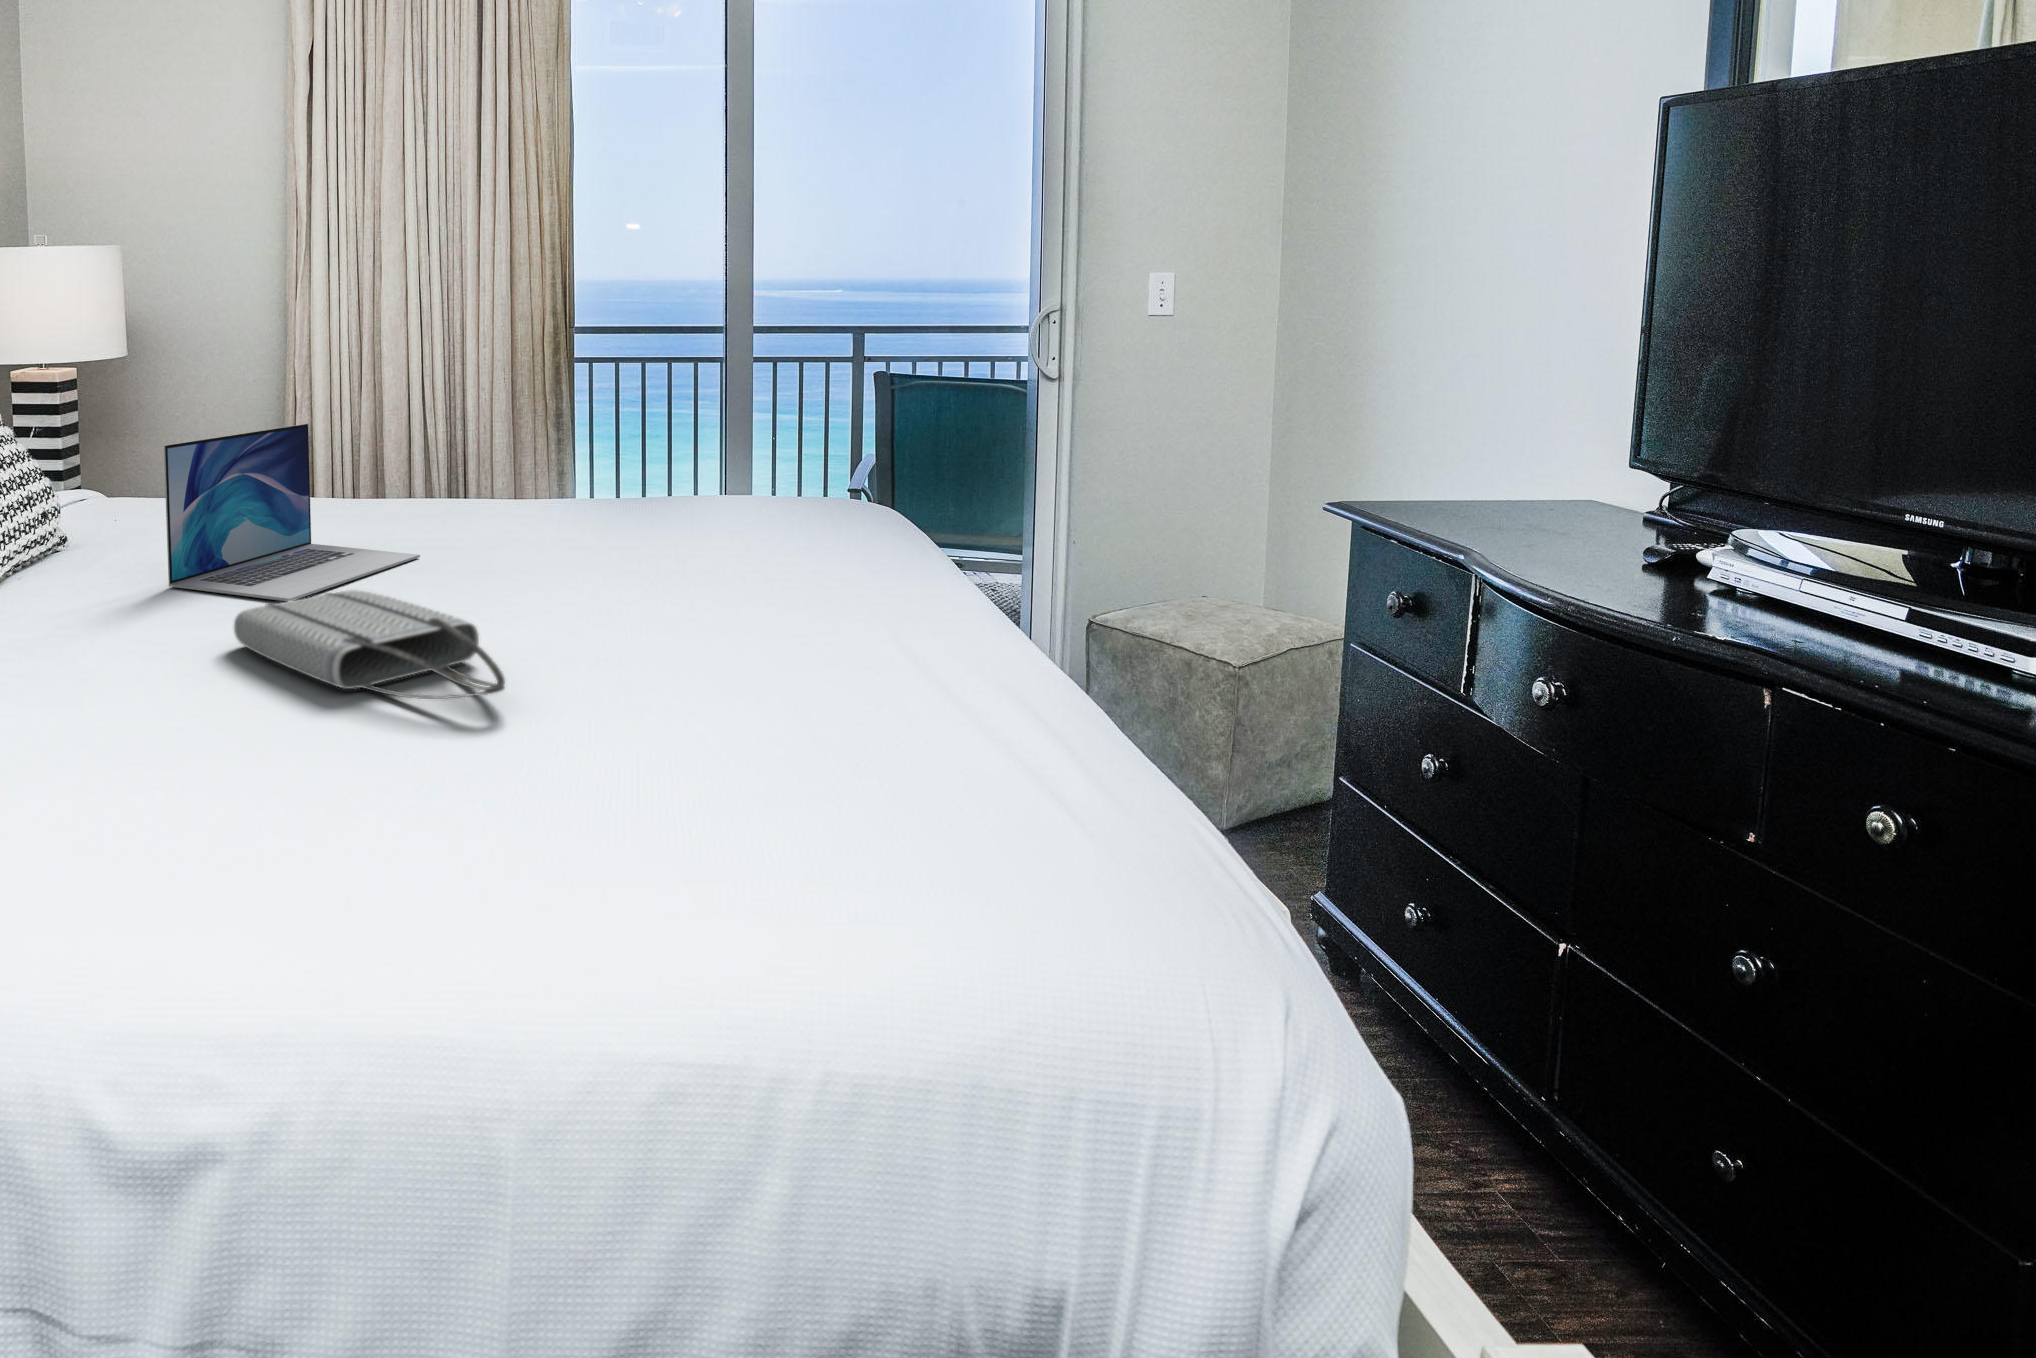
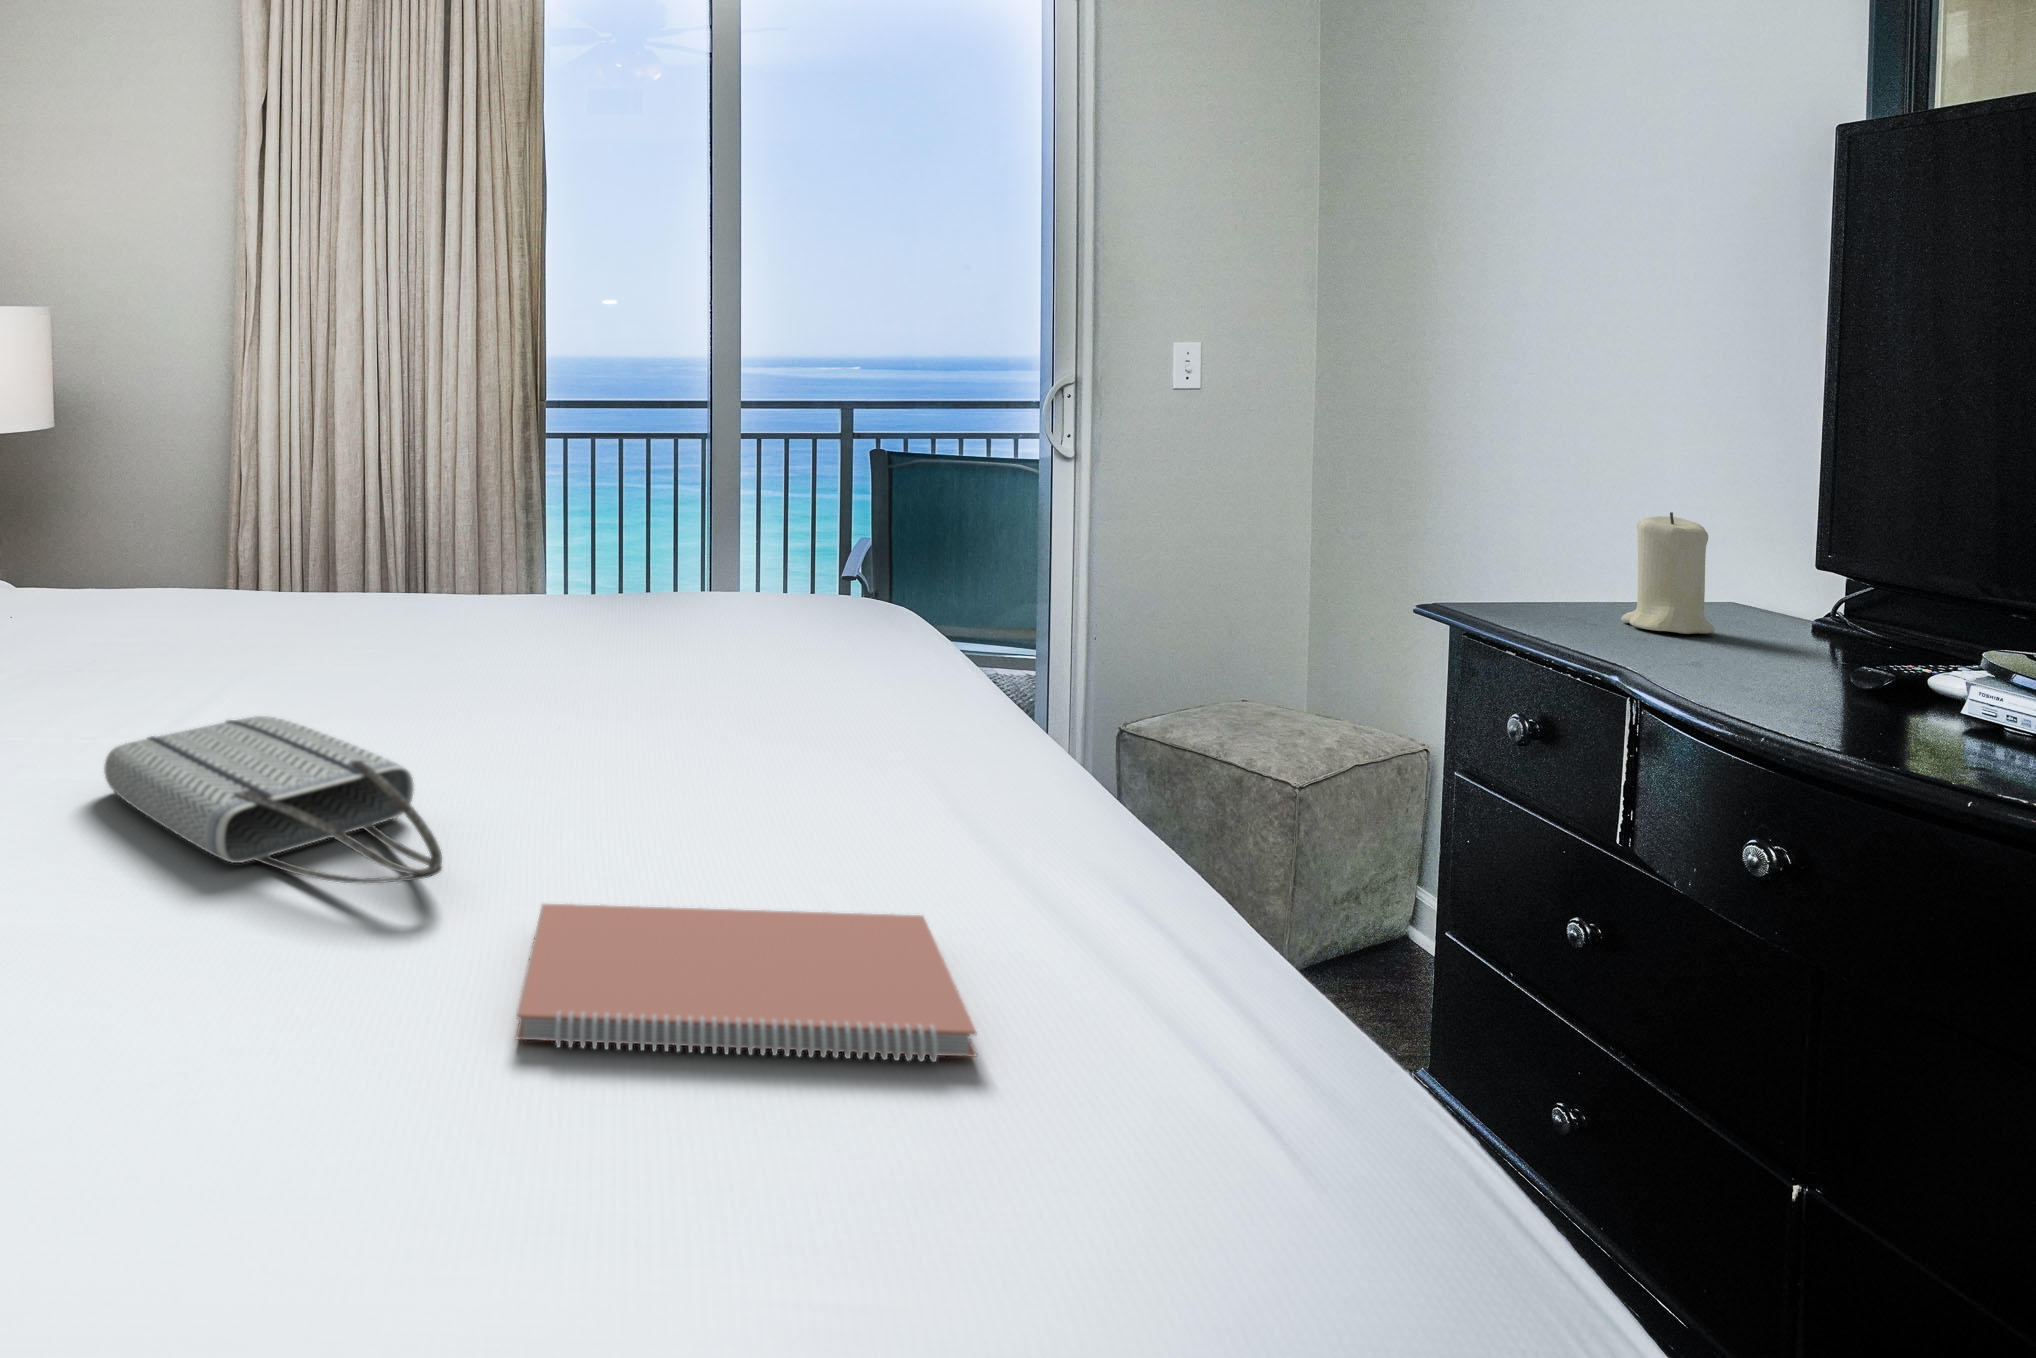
laptop: present [164,424,420,601] -> none [45,504,355,726]
candle: none [1484,426,1554,526] -> present [1621,512,1715,634]
notebook: none [563,710,882,796] -> present [516,904,977,1062]

